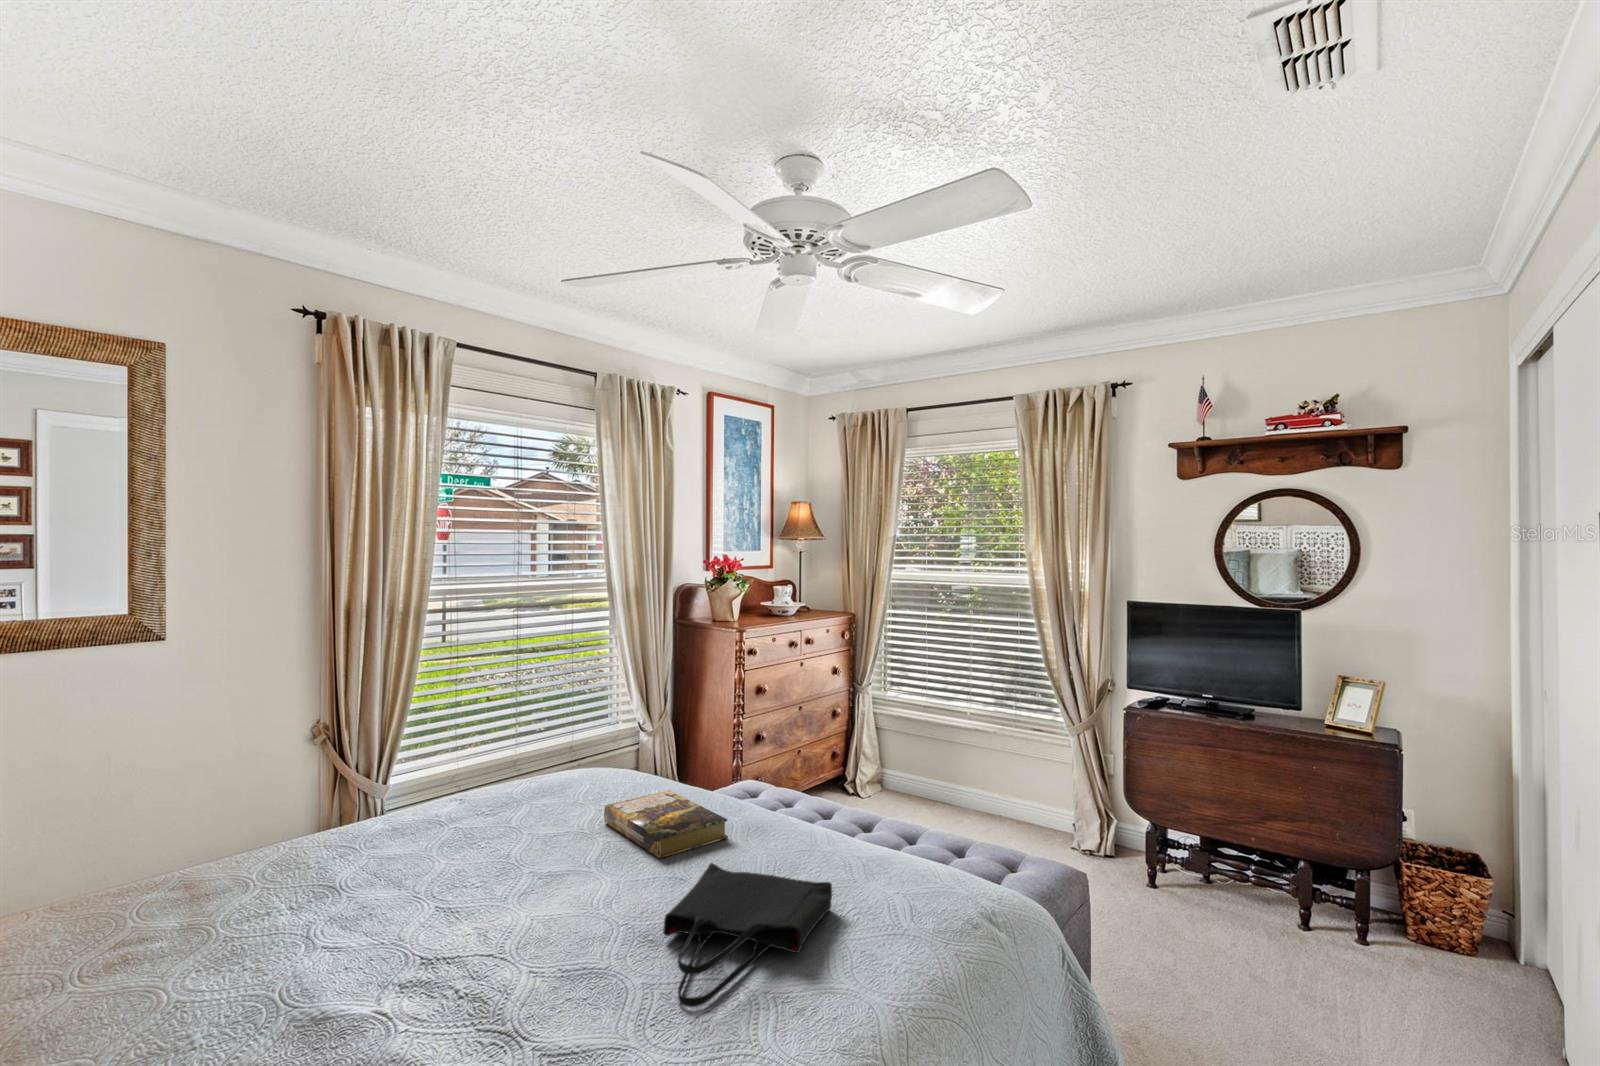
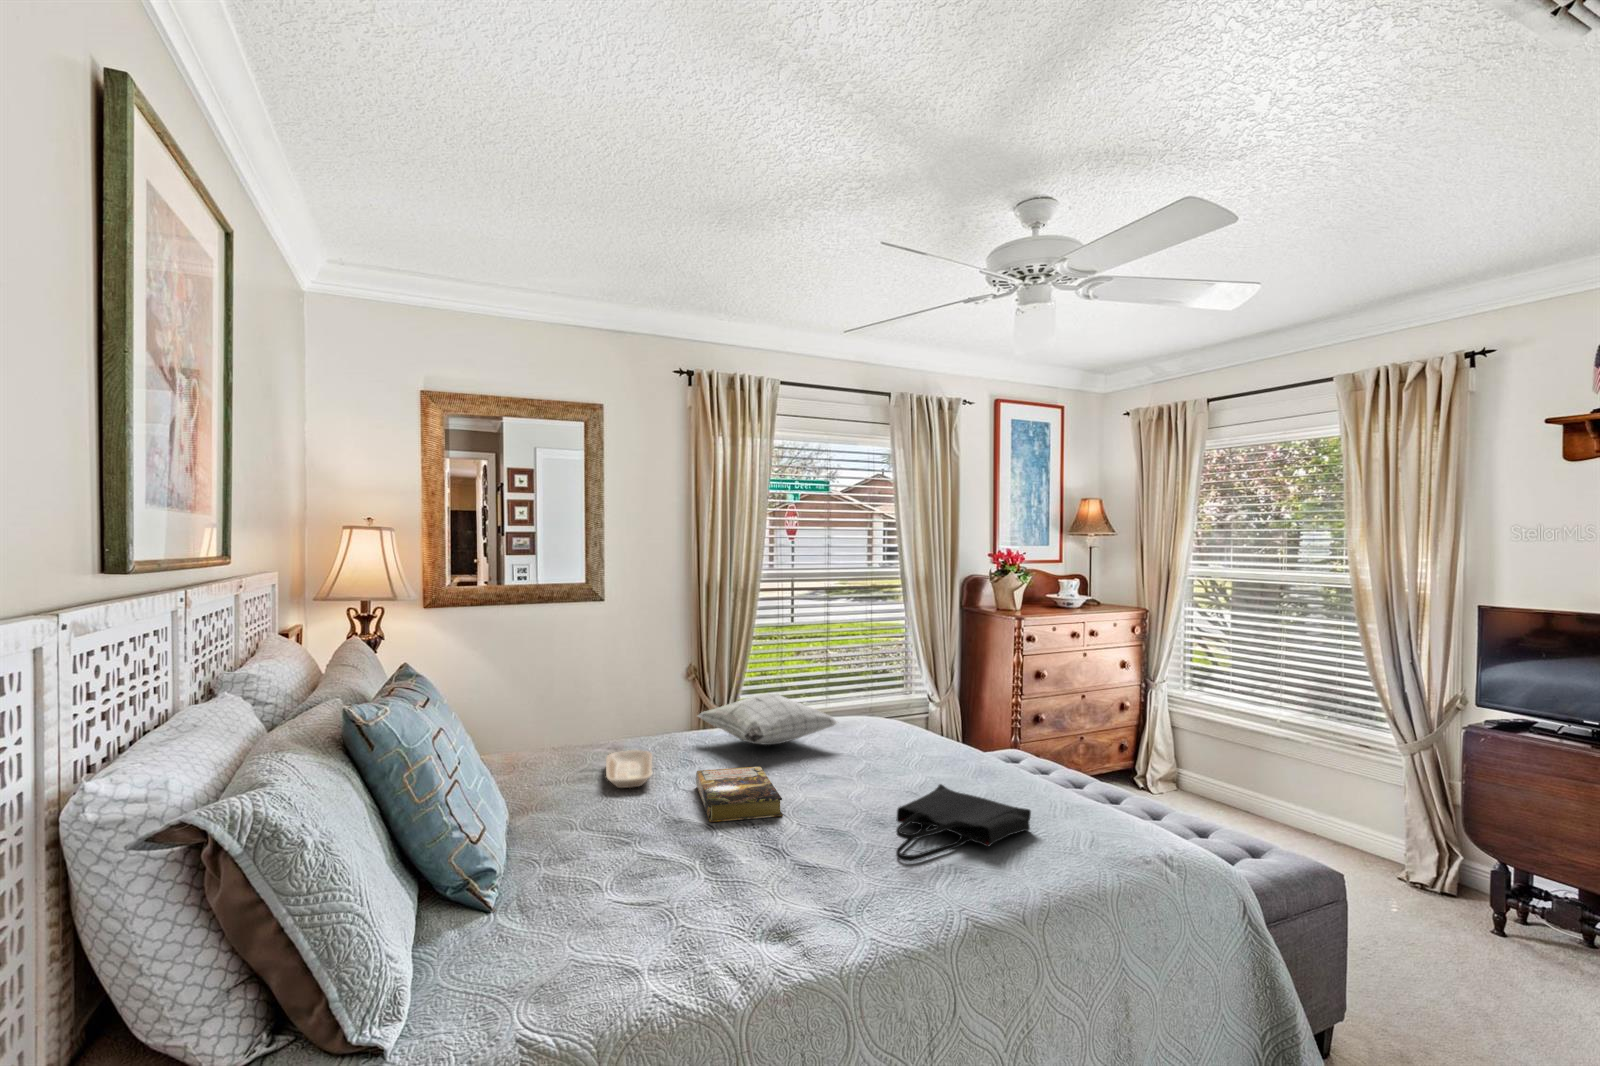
pillow: none [331,758,554,839] -> present [698,694,837,745]
book: present [604,790,728,858] -> present [696,767,783,822]
tray: none [151,881,250,967] -> present [606,750,653,788]

